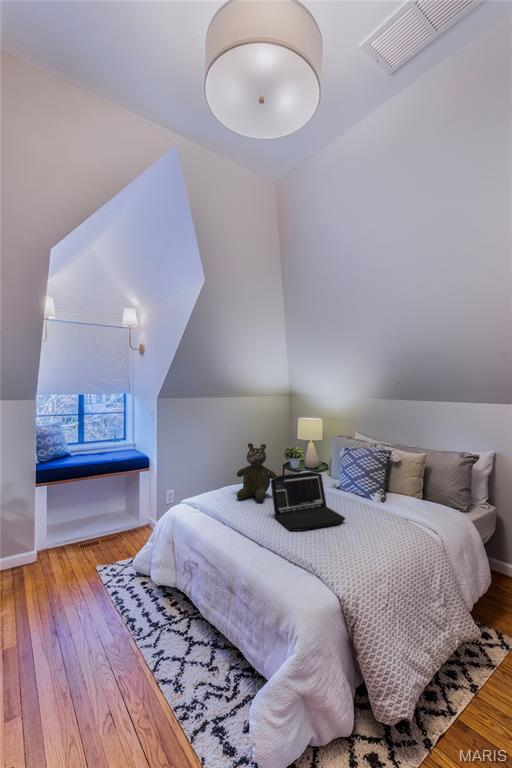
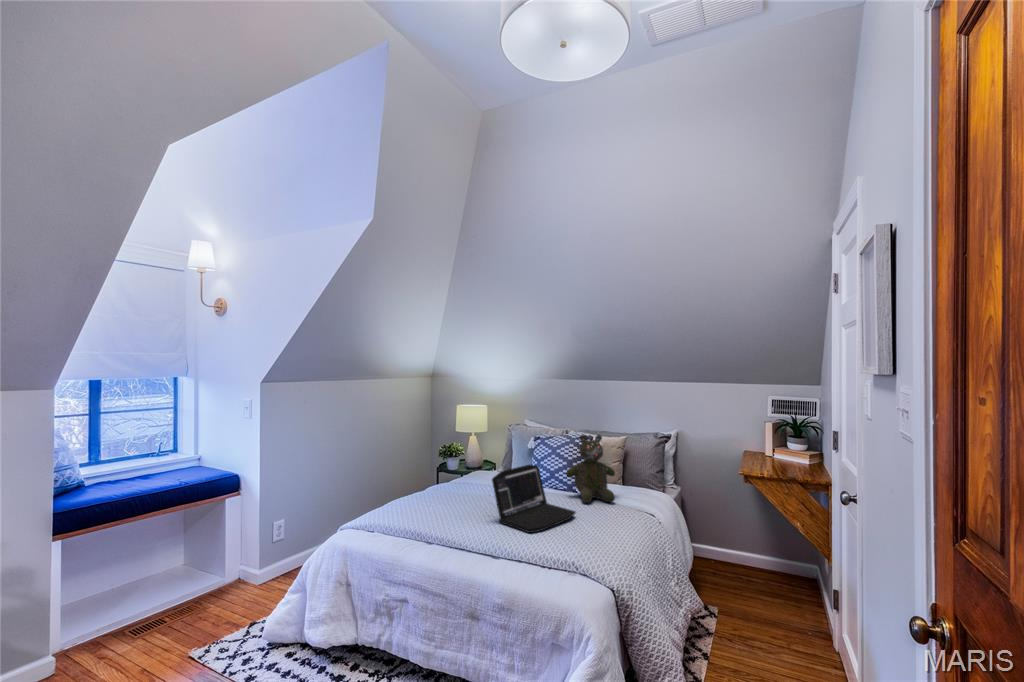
teddy bear: present [237,443,277,502] -> present [566,435,615,503]

